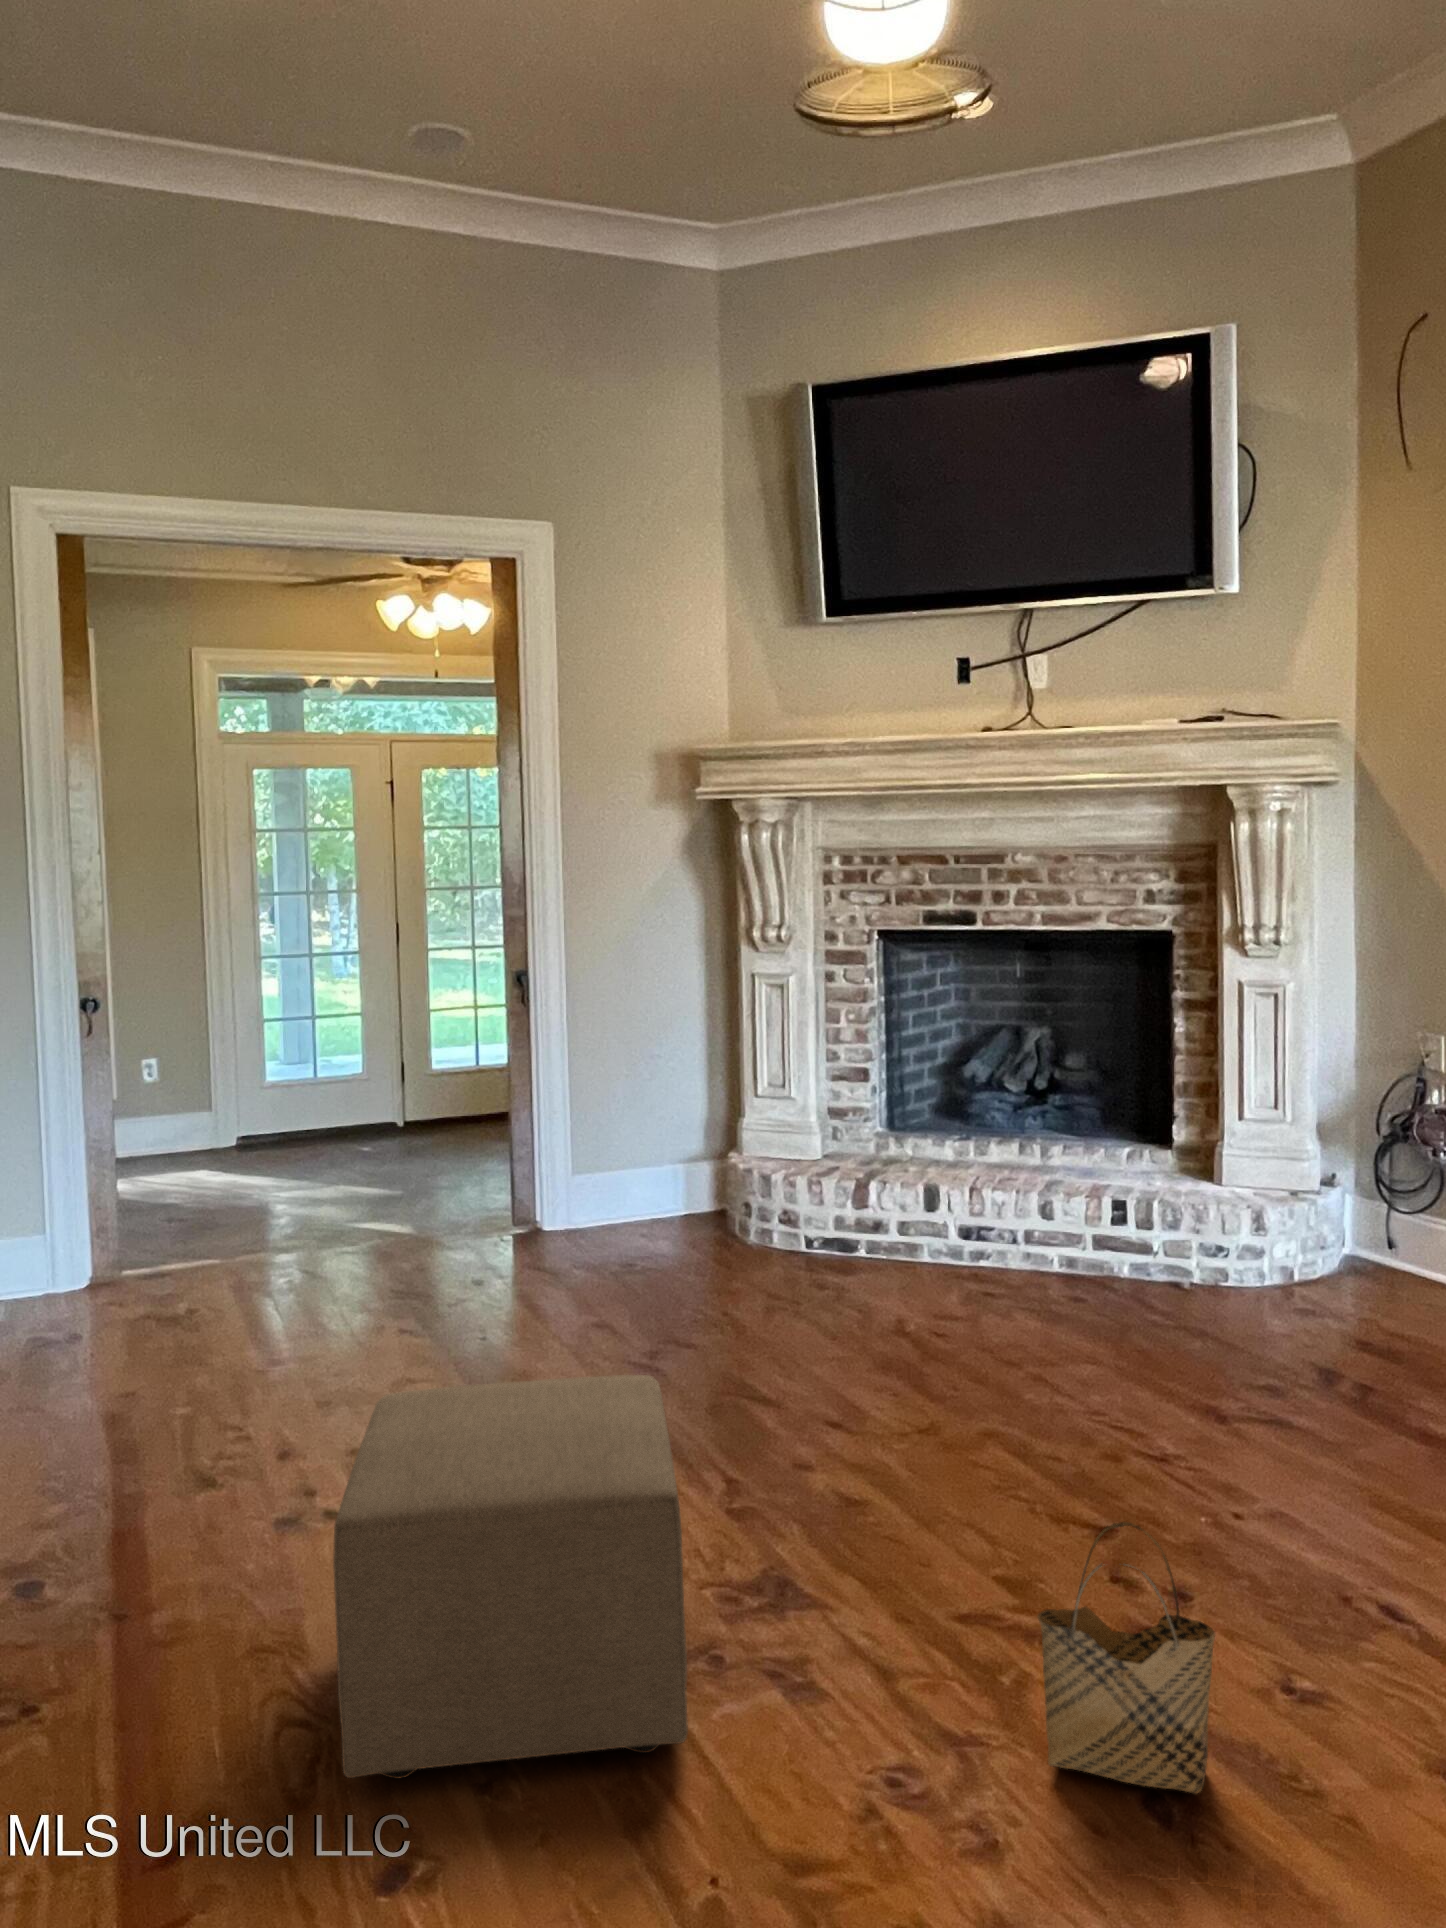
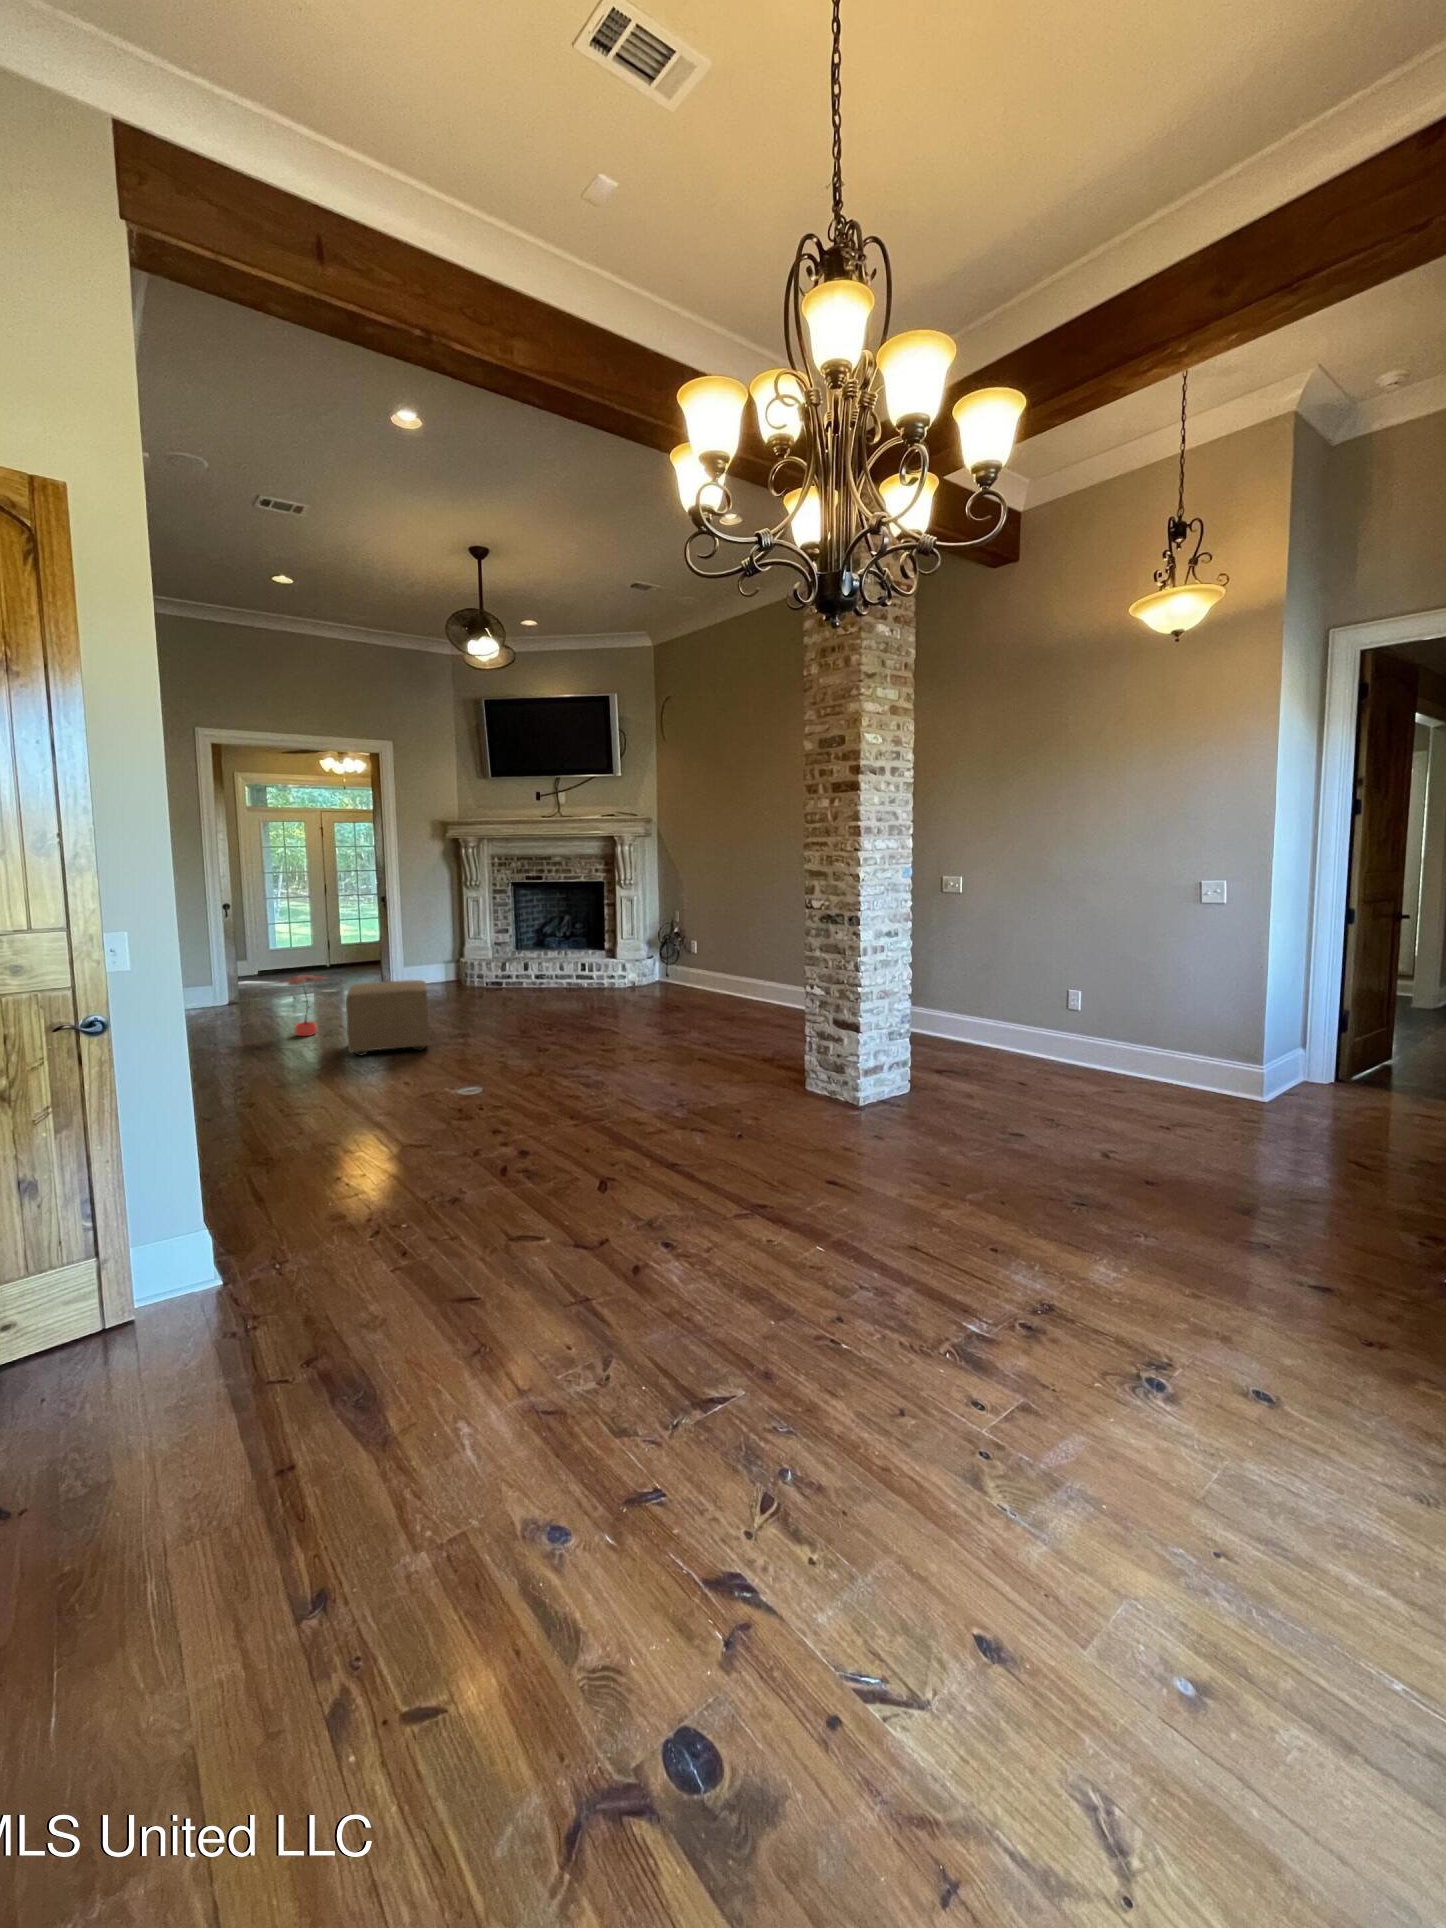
potted plant: none [143,1299,314,1538] -> present [280,975,327,1036]
woven basket: present [1037,1522,1215,1794] -> none [508,996,545,1046]

